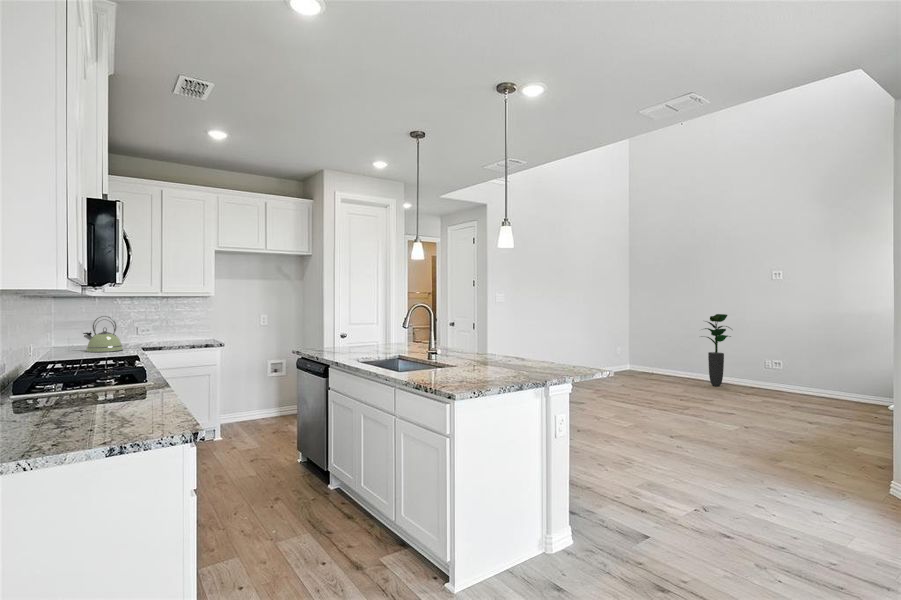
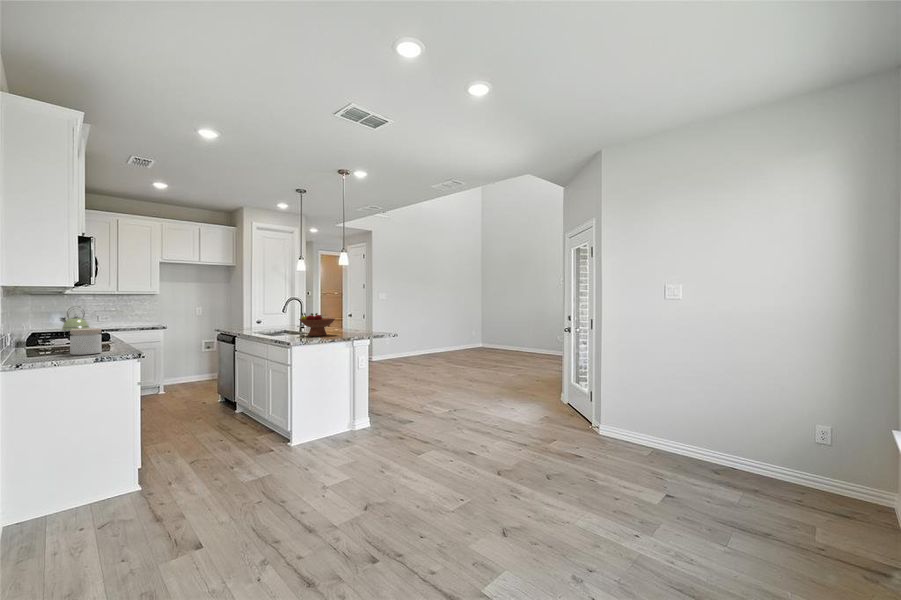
potted plant: present [705,314,731,386] -> none [511,307,533,354]
fruit bowl: none [451,334,514,377] -> present [299,313,335,336]
jar: none [66,376,126,436] -> present [70,328,102,355]

